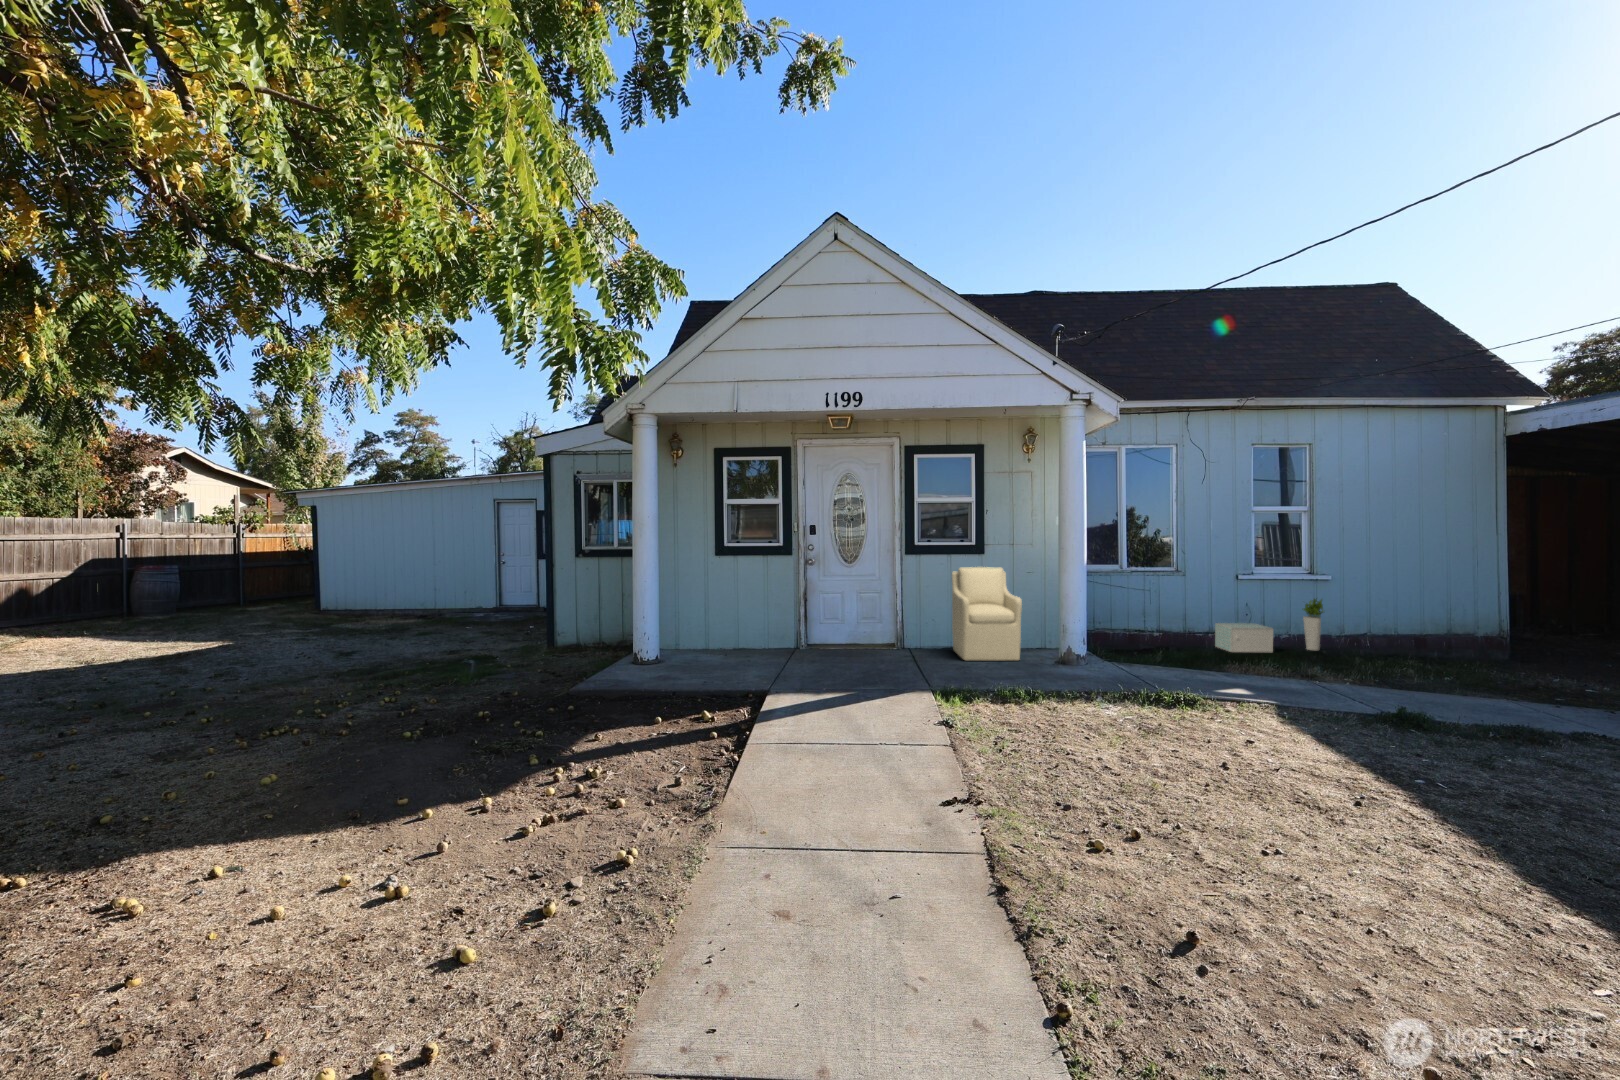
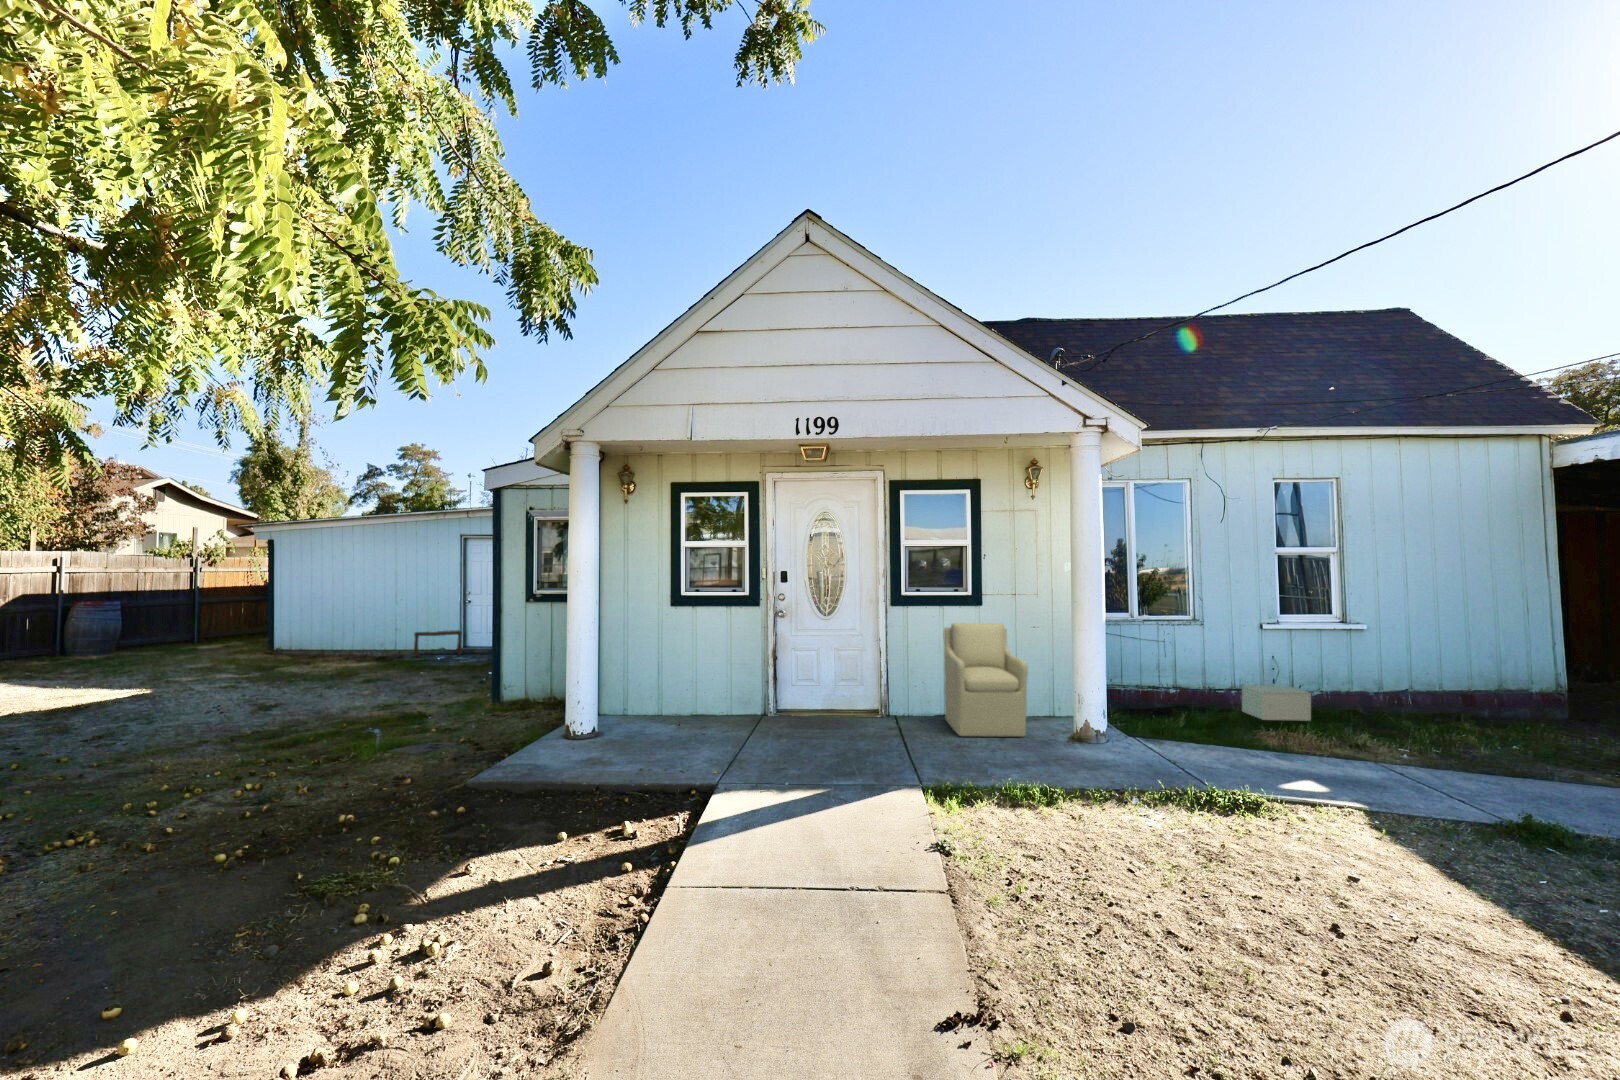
bench: none [458,588,502,614] -> present [414,630,462,657]
planter: present [1303,599,1323,651] -> none [1340,657,1371,718]

